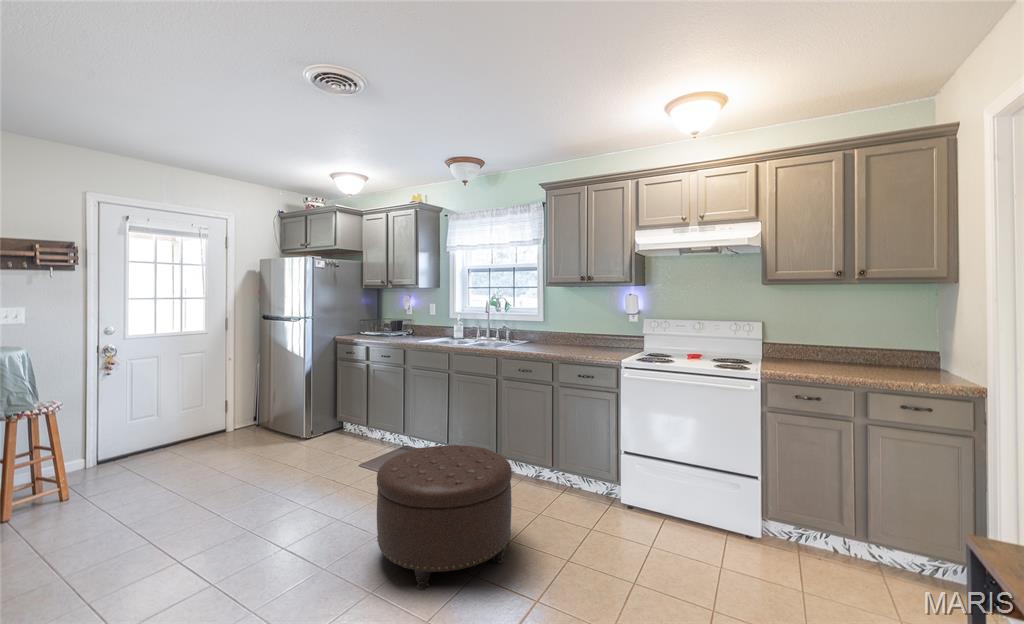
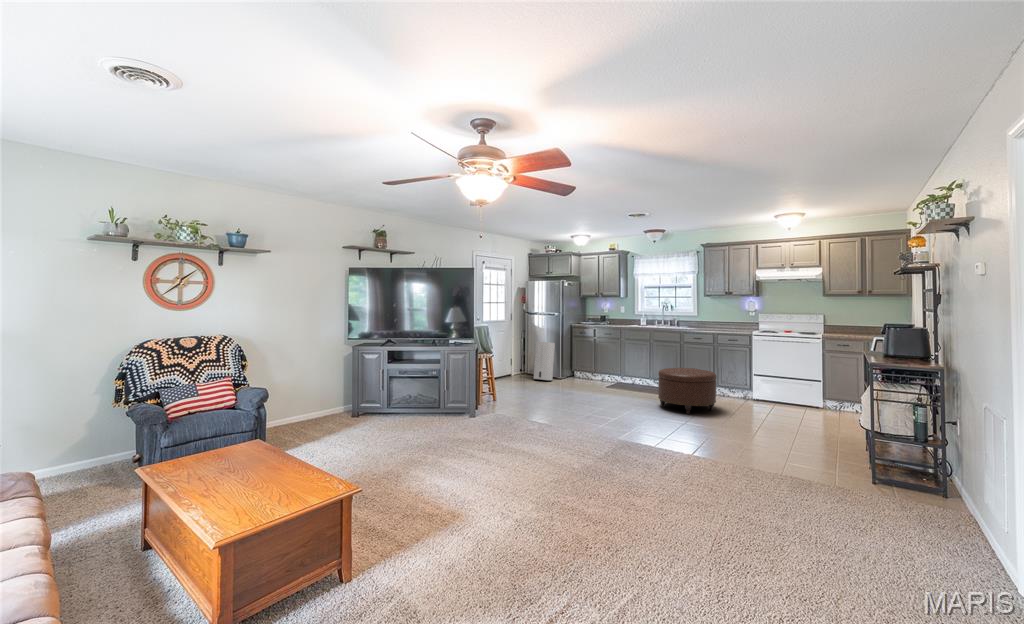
air purifier: none [249,370,293,445] -> present [534,342,555,381]

